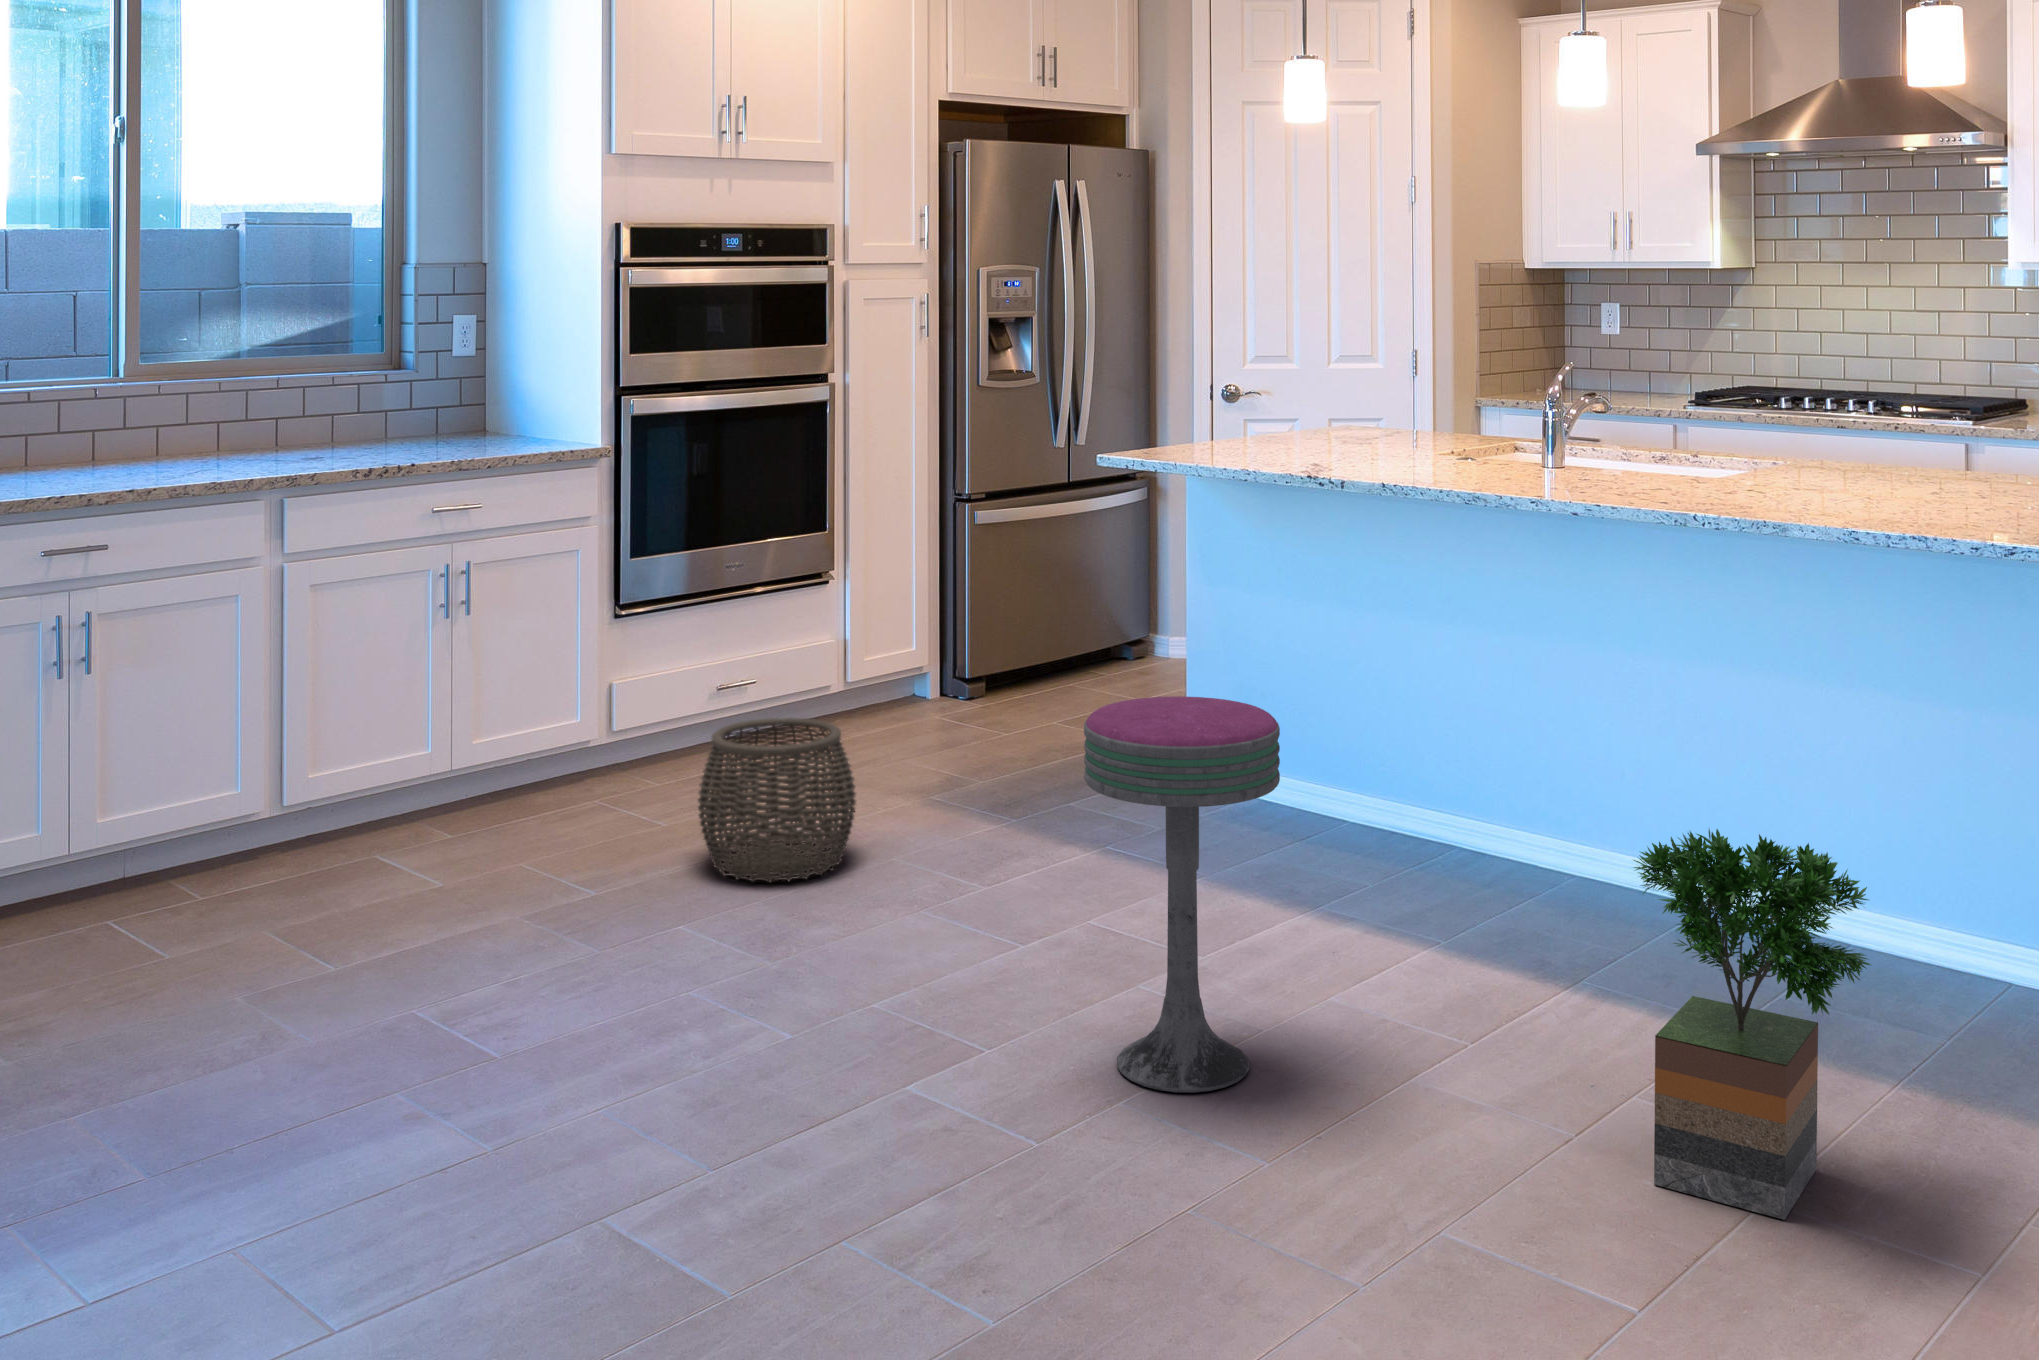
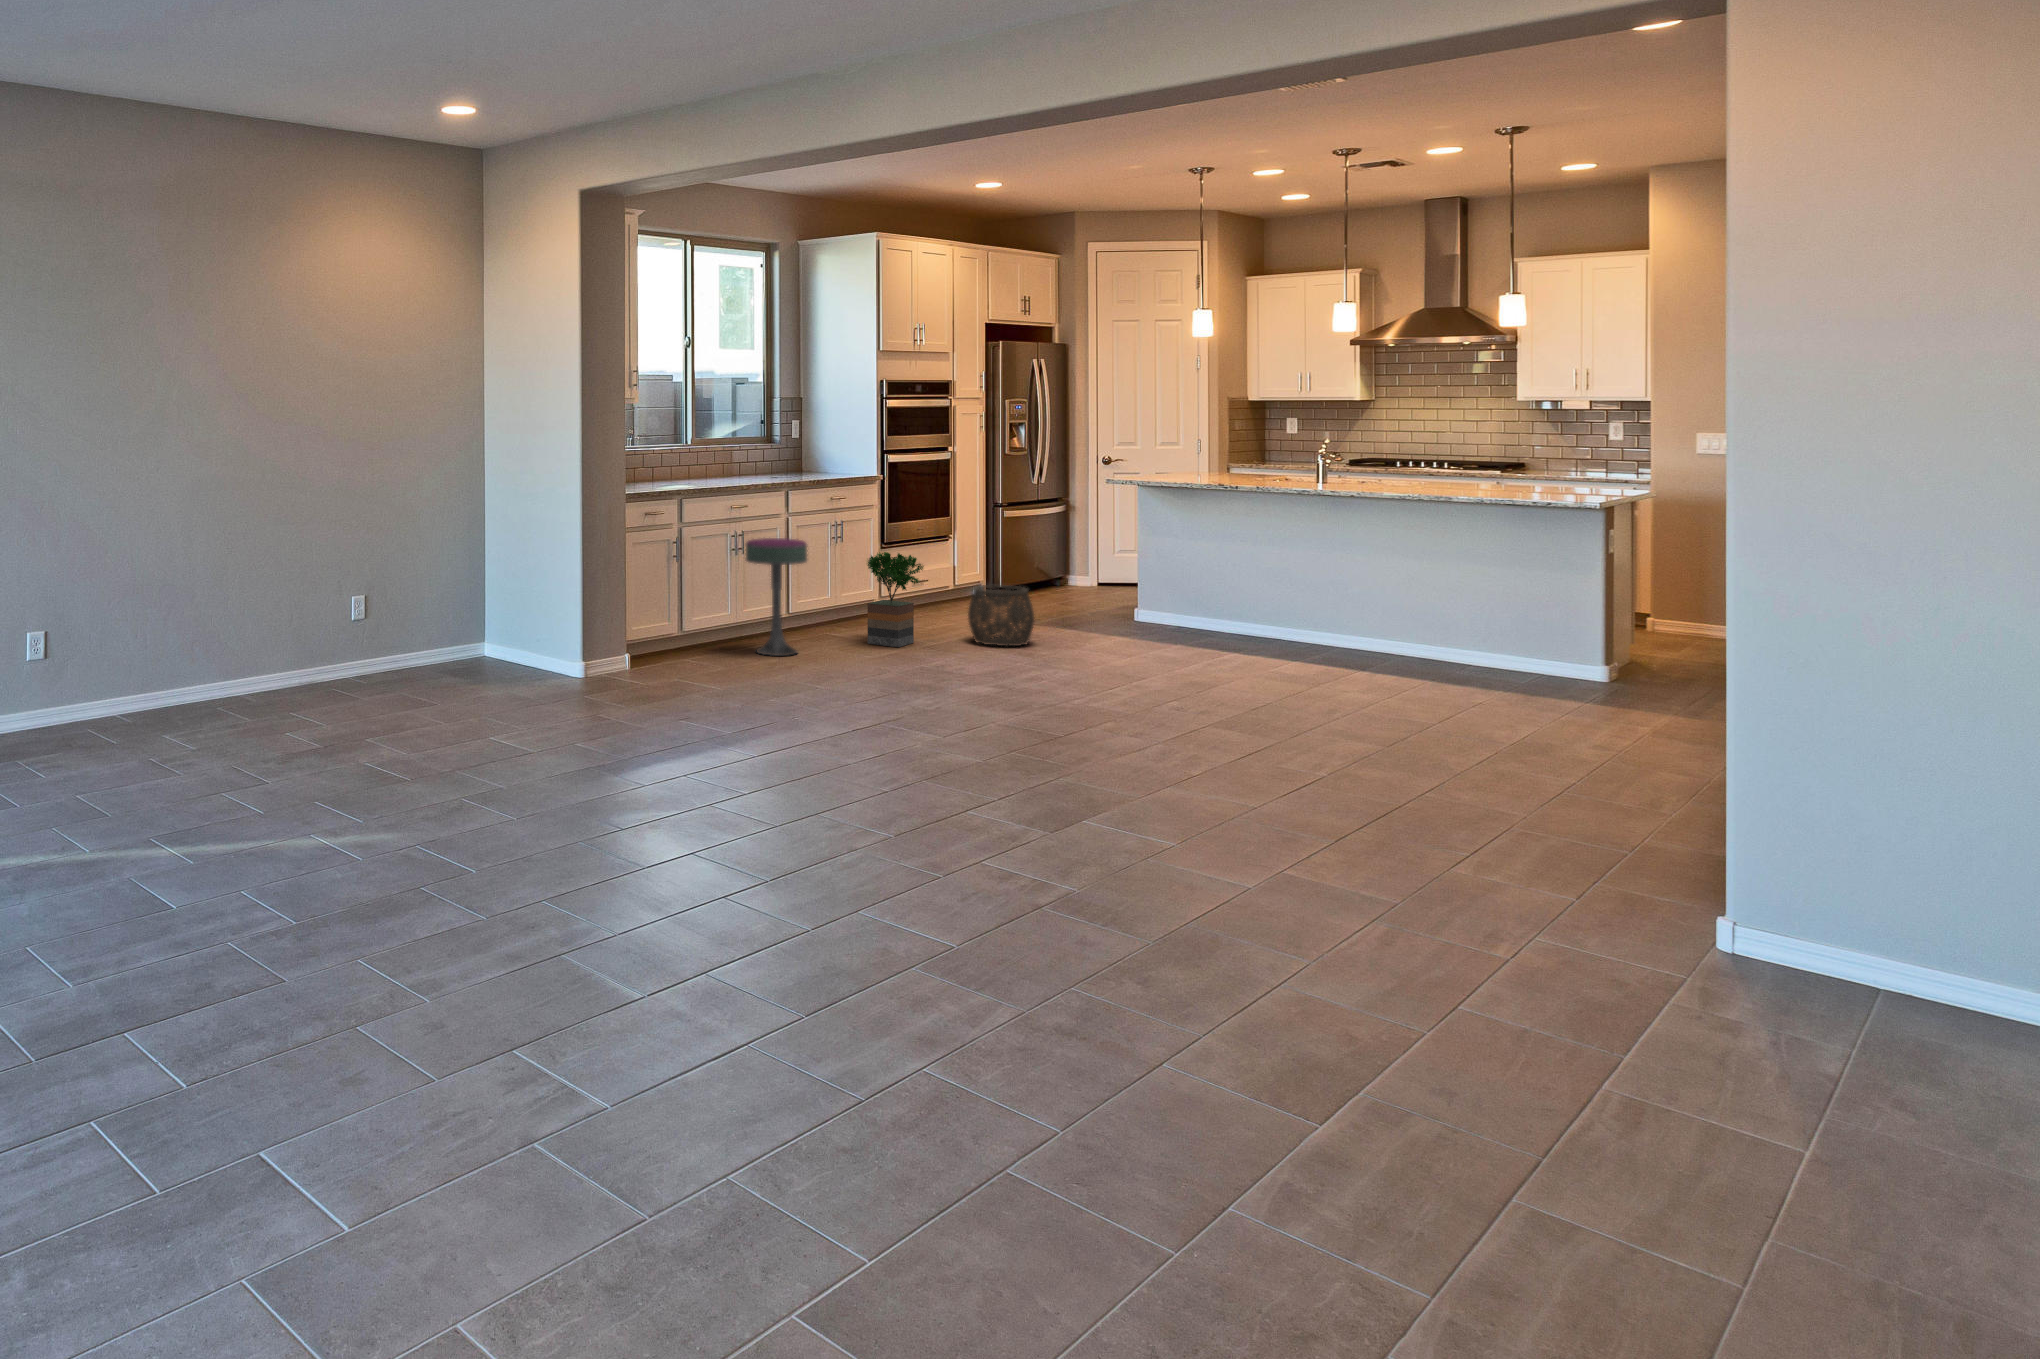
bar stool: present [1084,696,1280,1093] -> present [746,538,807,656]
potted tree: present [1634,829,1871,1220] -> present [867,552,924,647]

